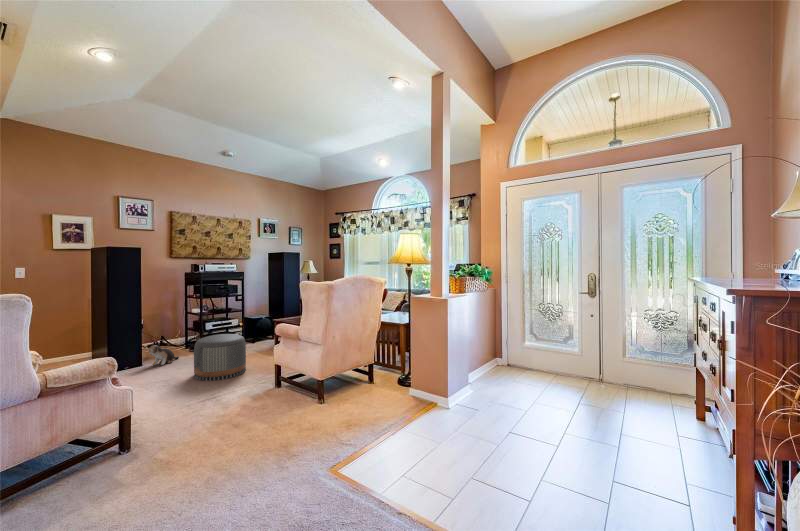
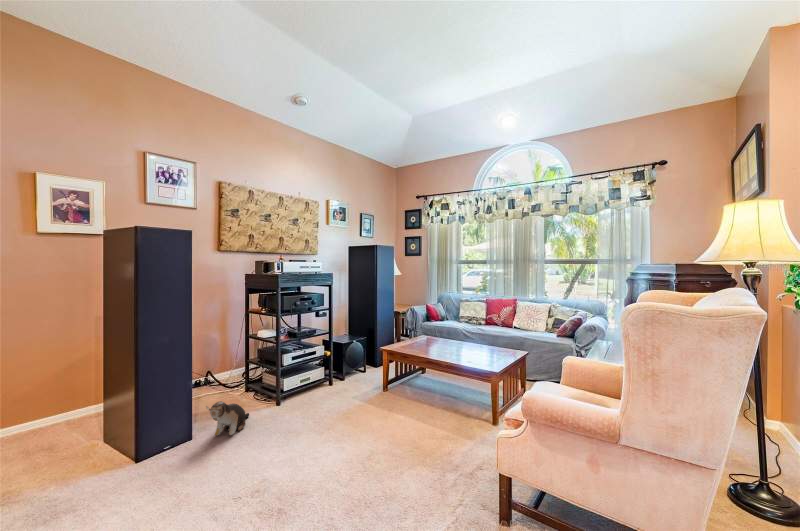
pouf: present [194,334,246,381] -> none [307,383,391,483]

